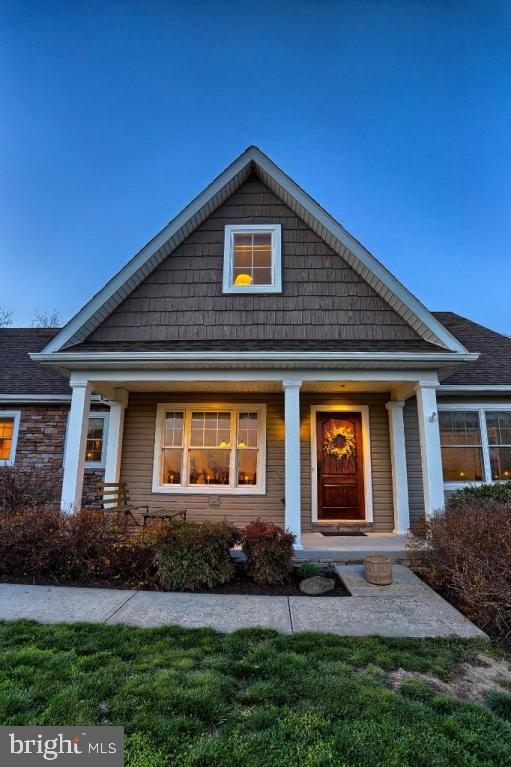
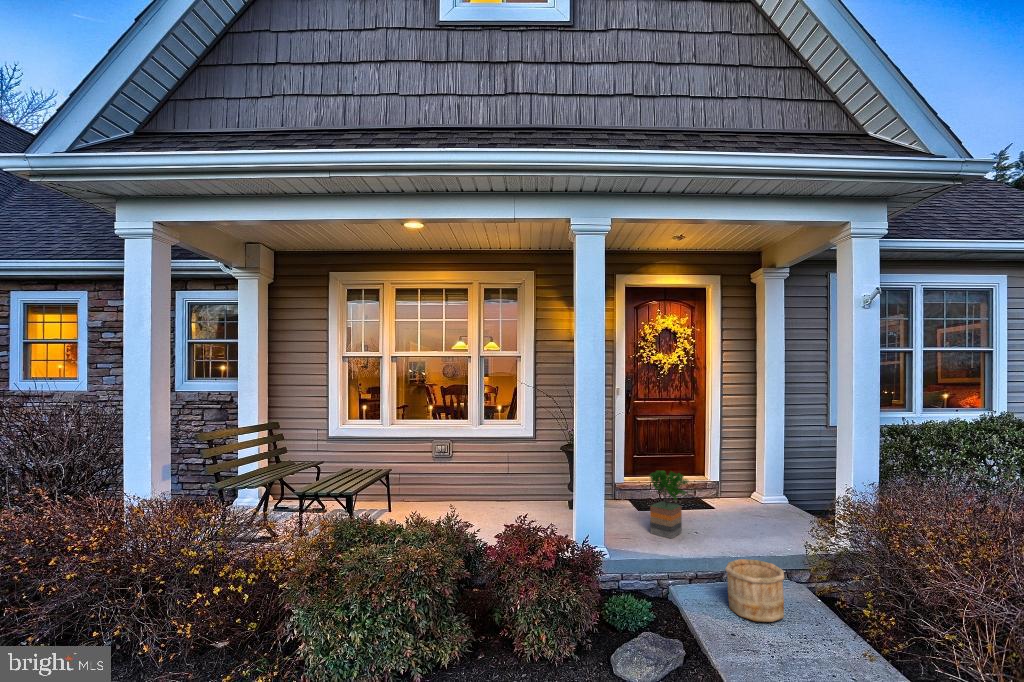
potted tree: none [327,511,349,548] -> present [650,471,688,538]

